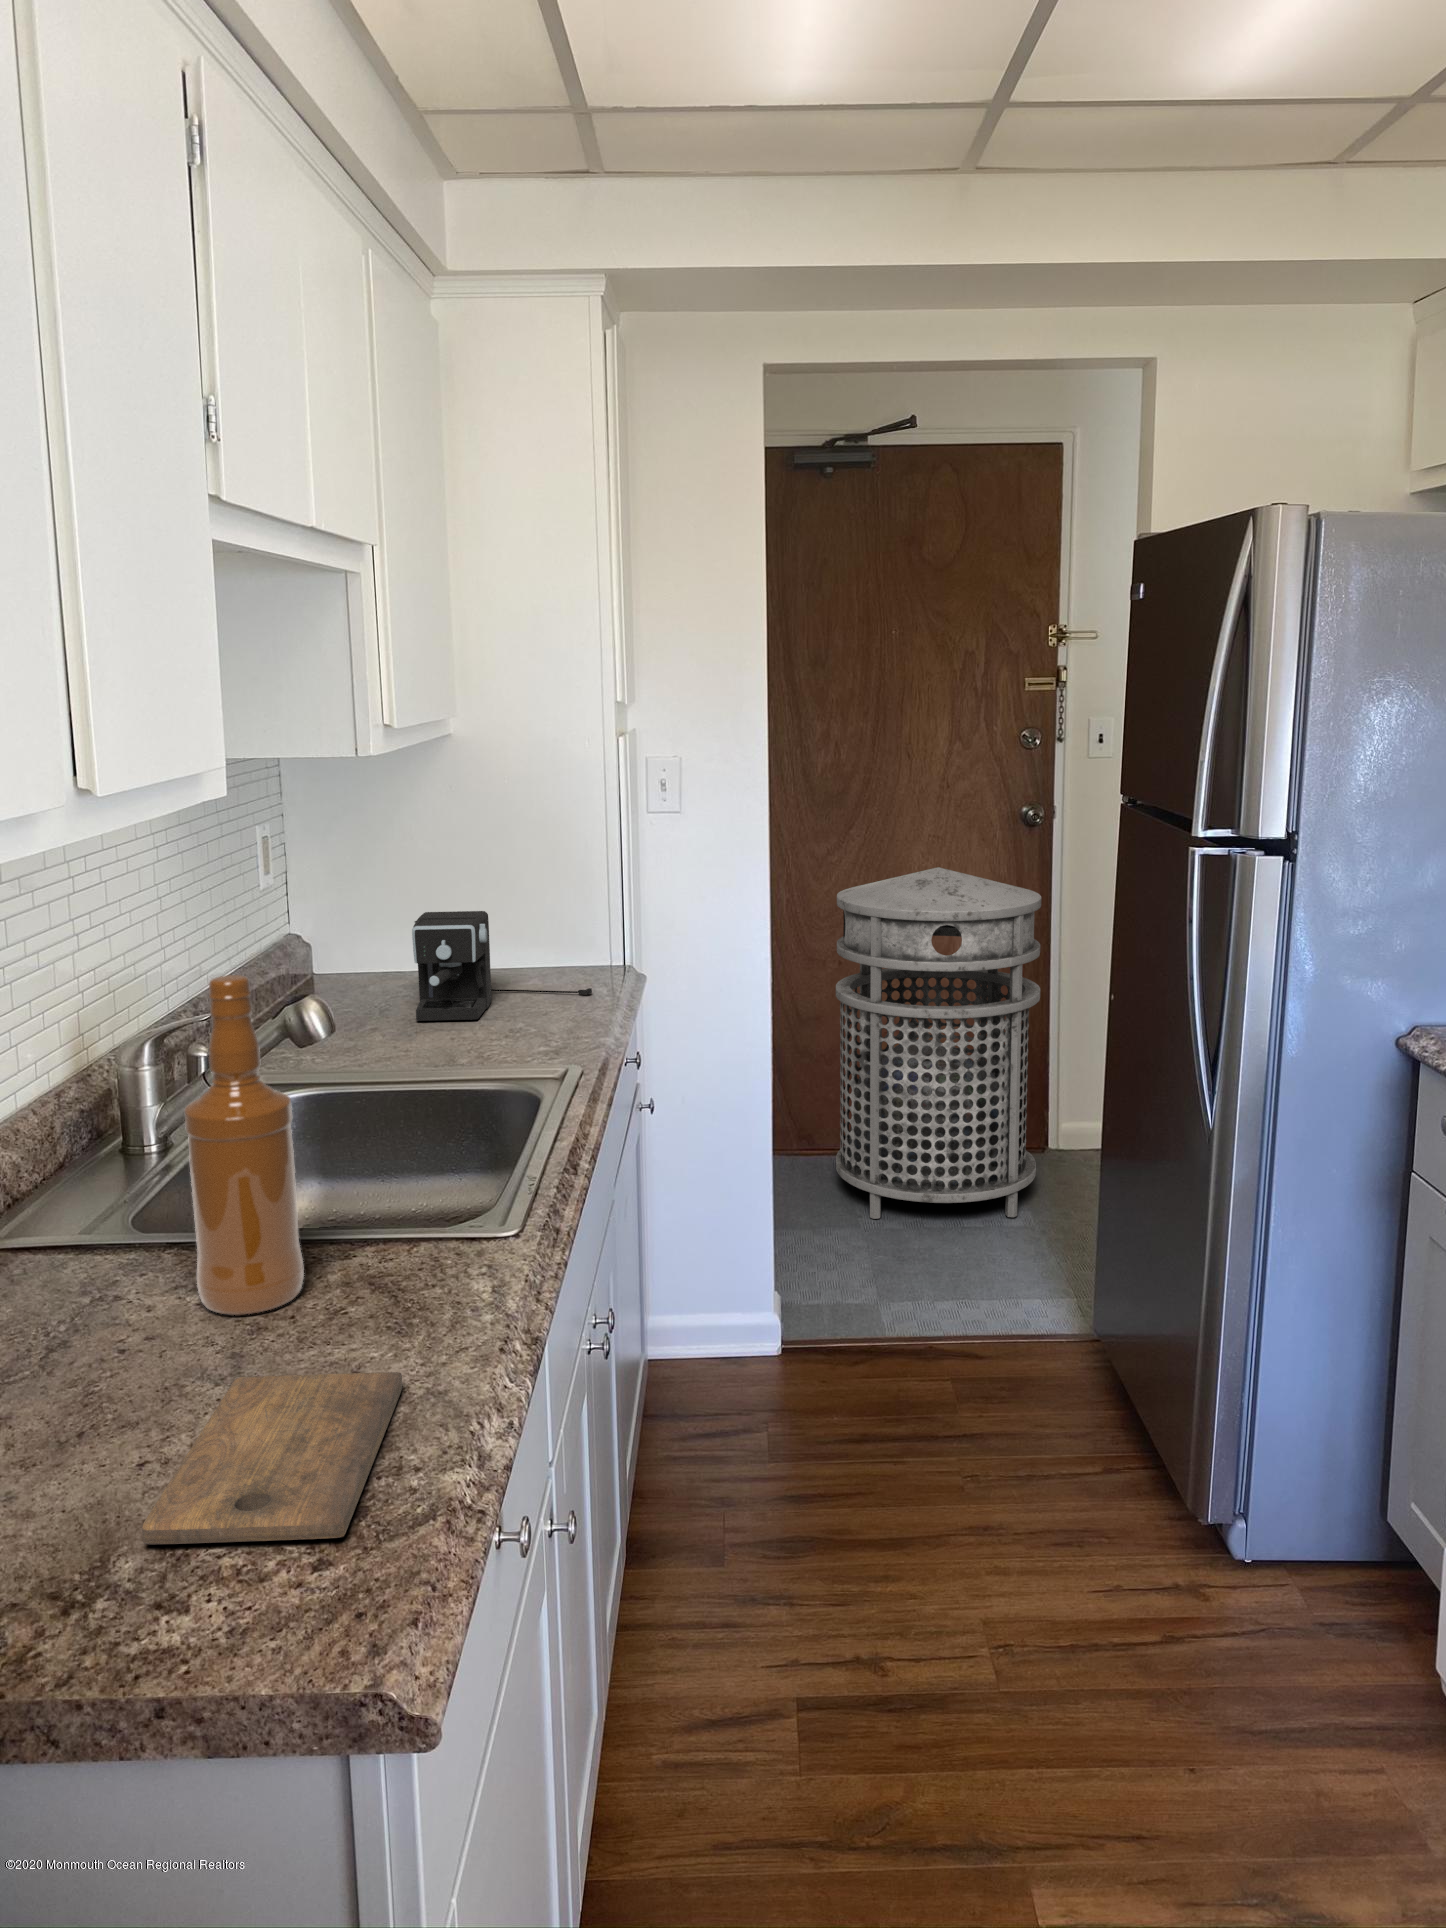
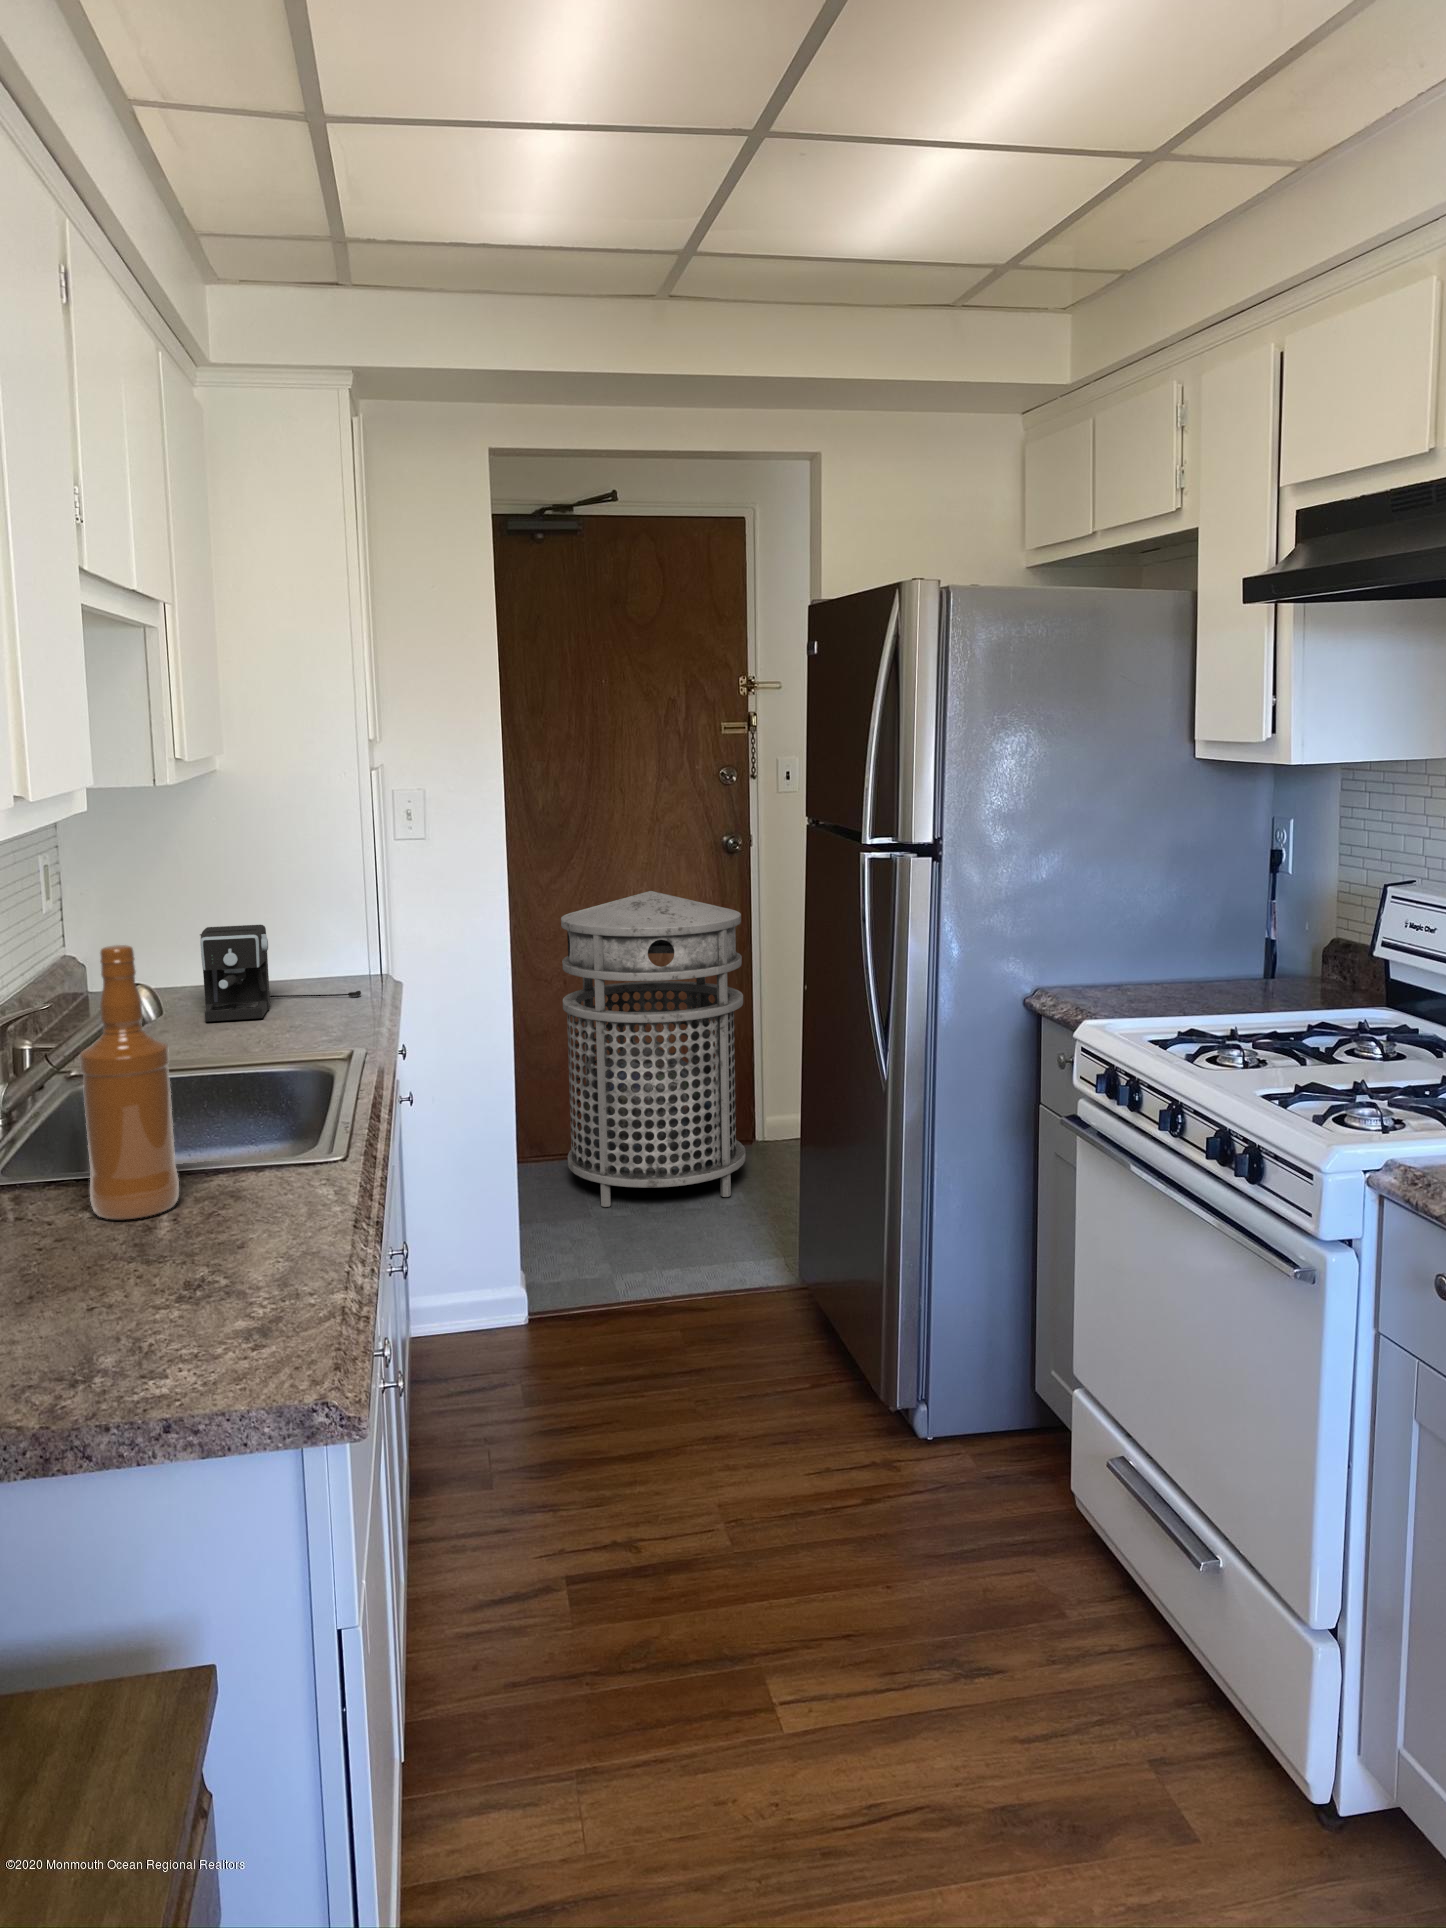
cutting board: present [142,1372,402,1544] -> none [115,1238,285,1346]

